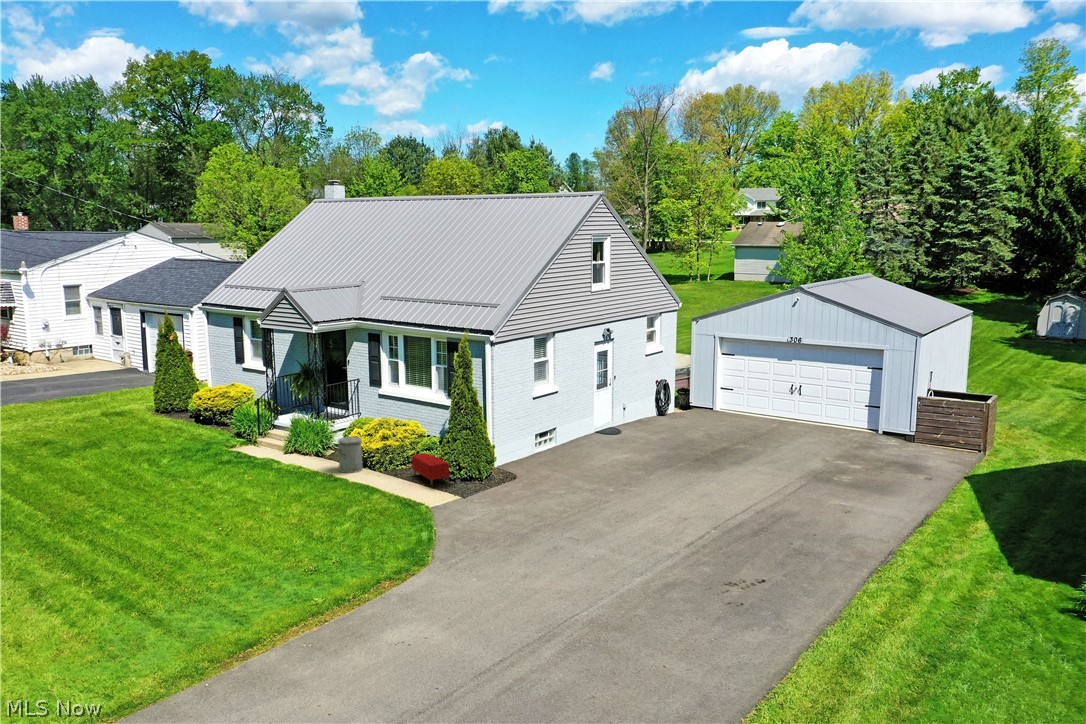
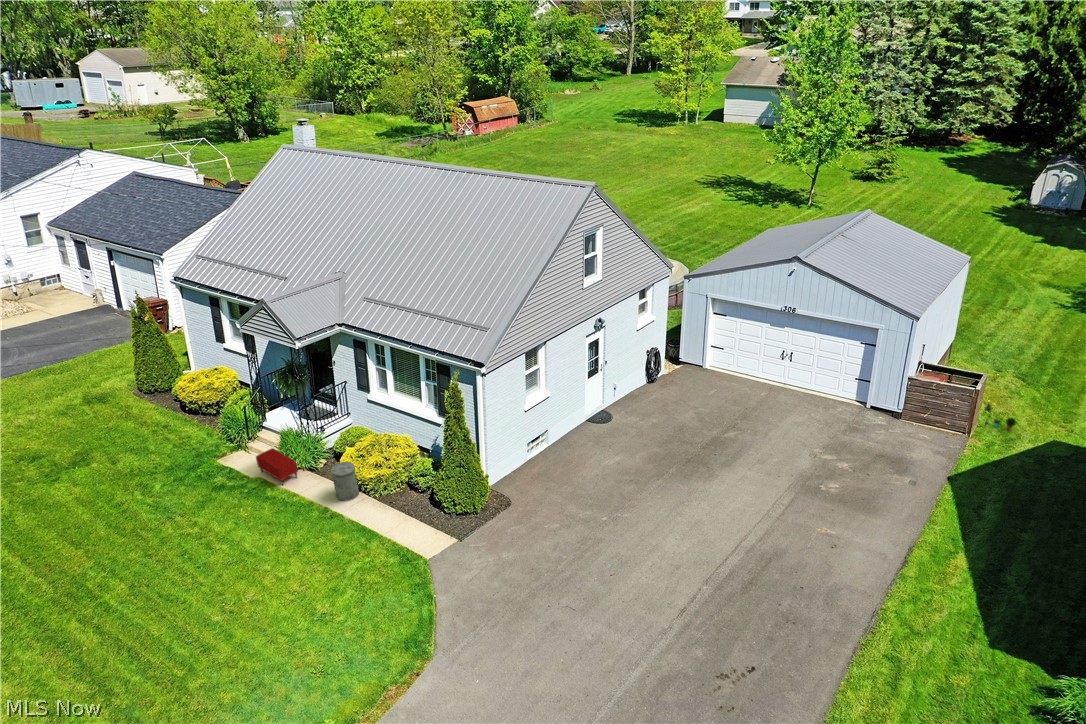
potted plant: none [991,425,1027,453] -> present [984,403,1016,431]
bench: present [412,453,450,486] -> present [256,448,298,485]

